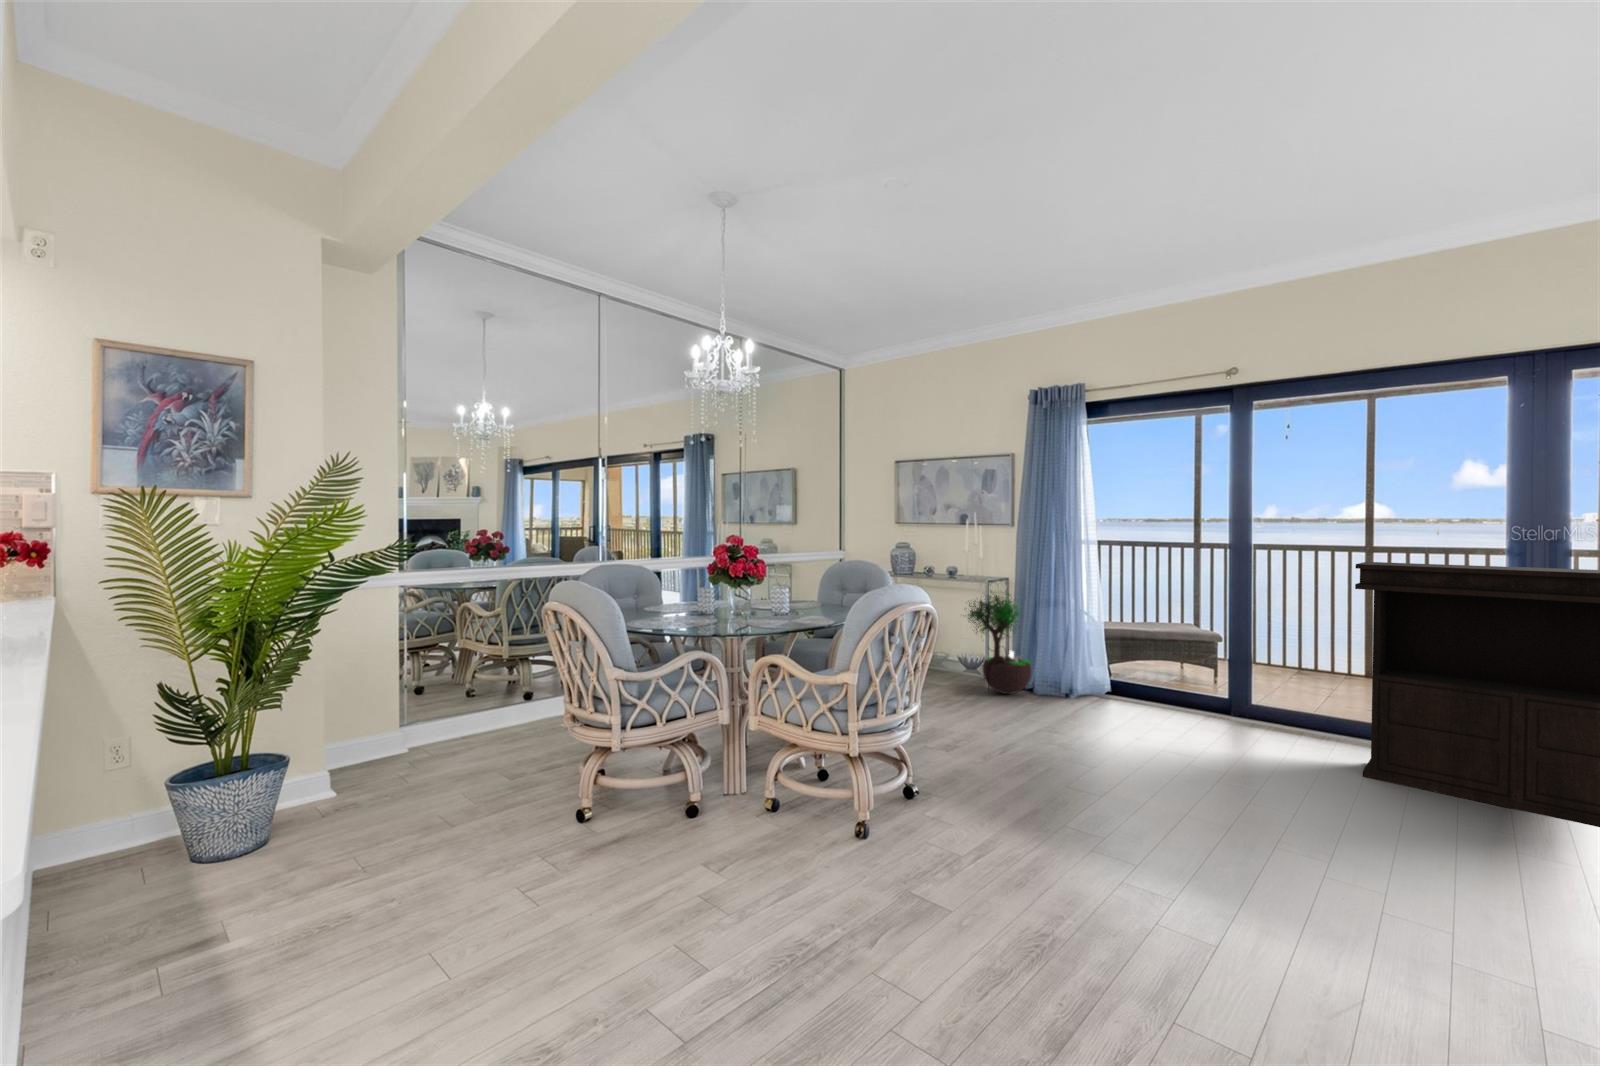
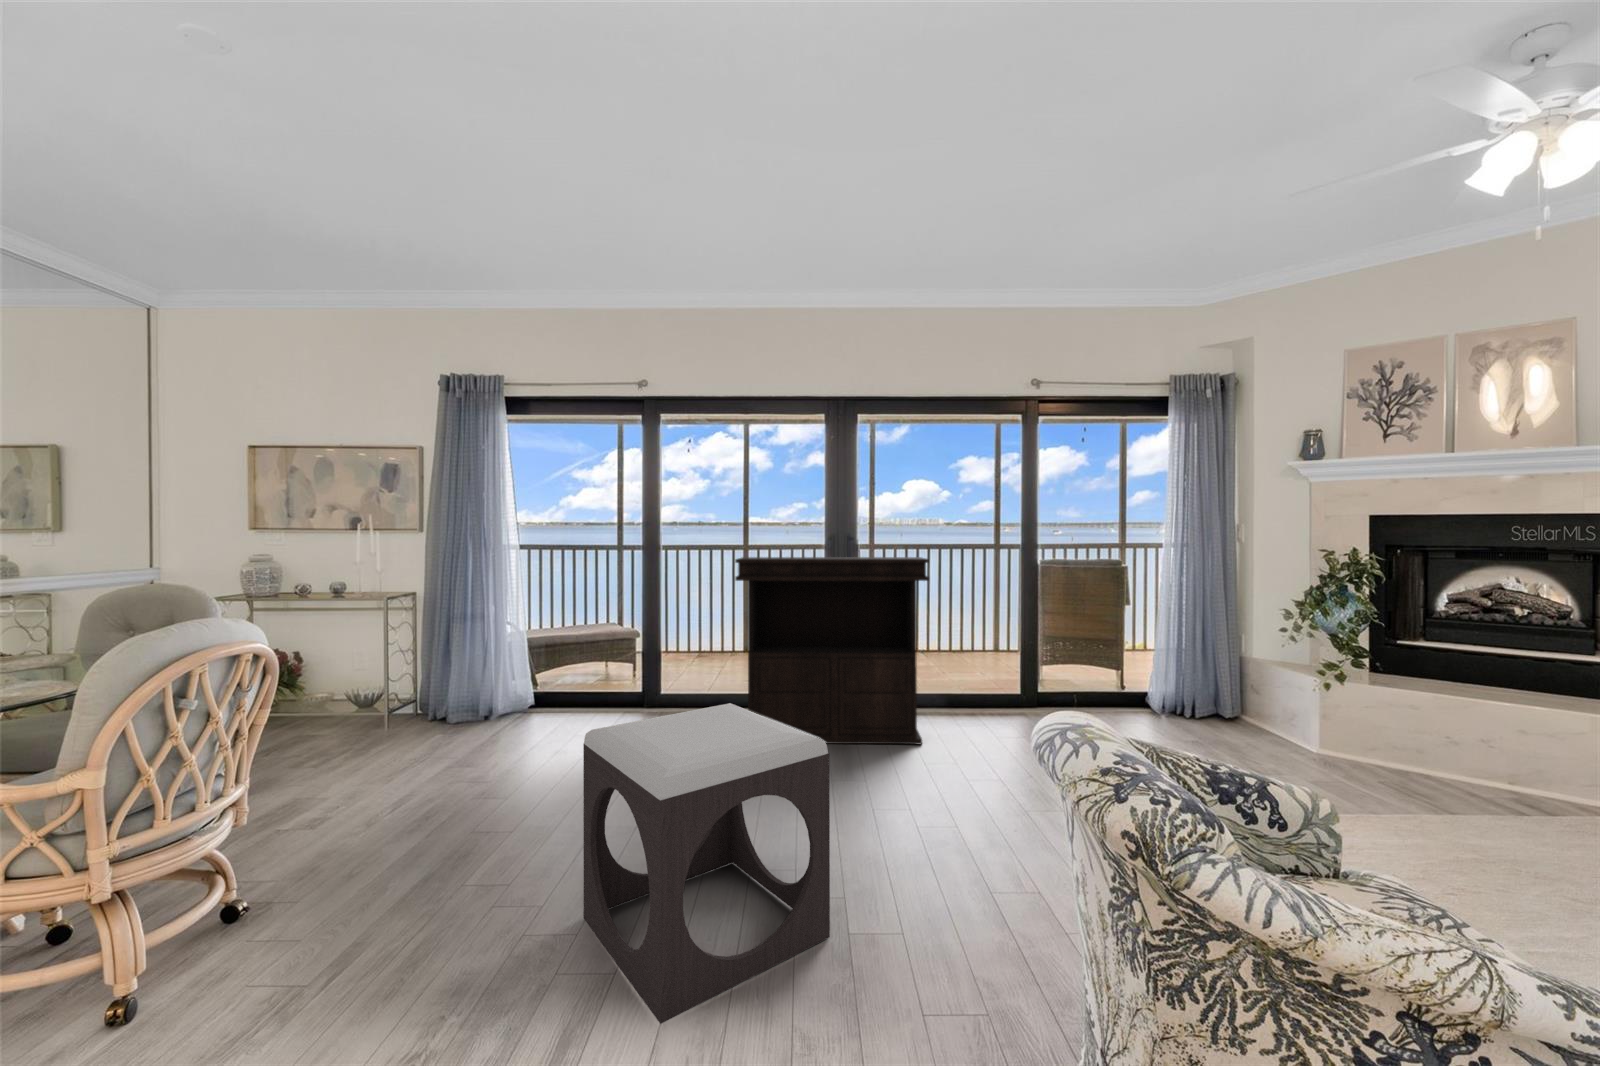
potted tree: present [968,590,1031,694] -> none [341,600,444,732]
footstool: none [1180,711,1483,988] -> present [583,703,830,1024]

